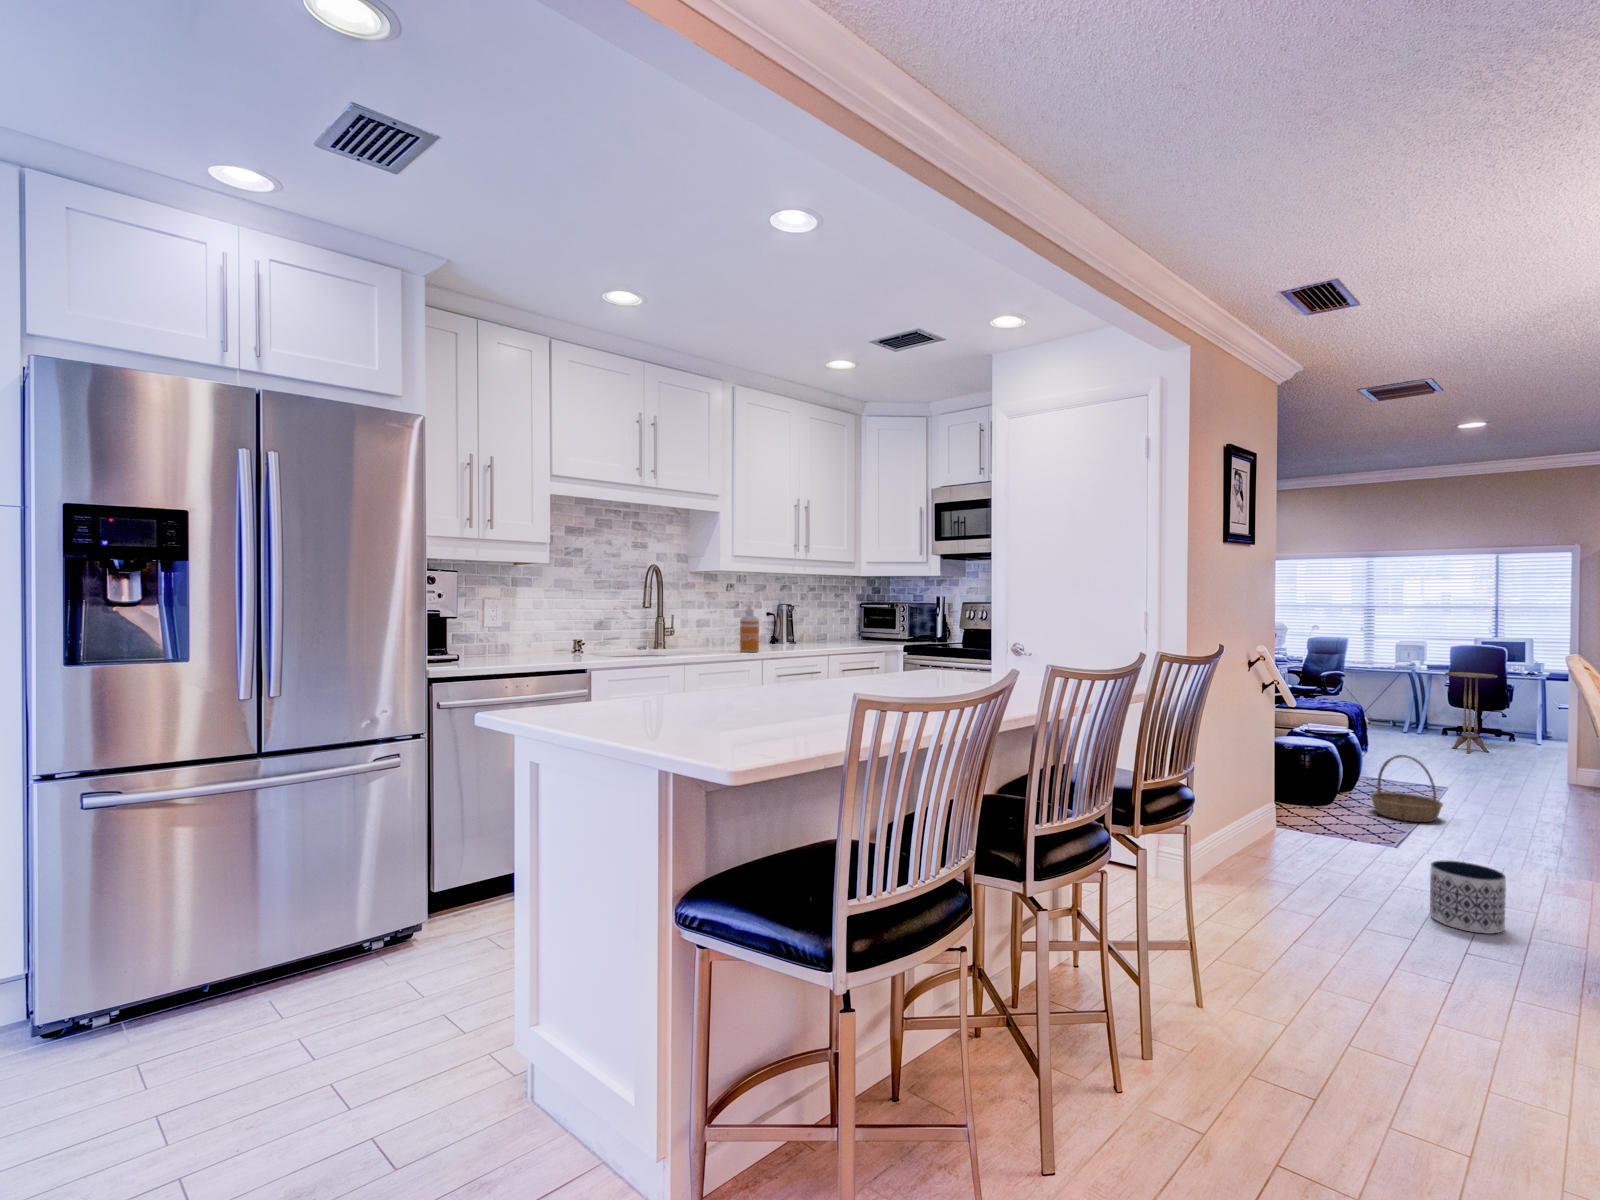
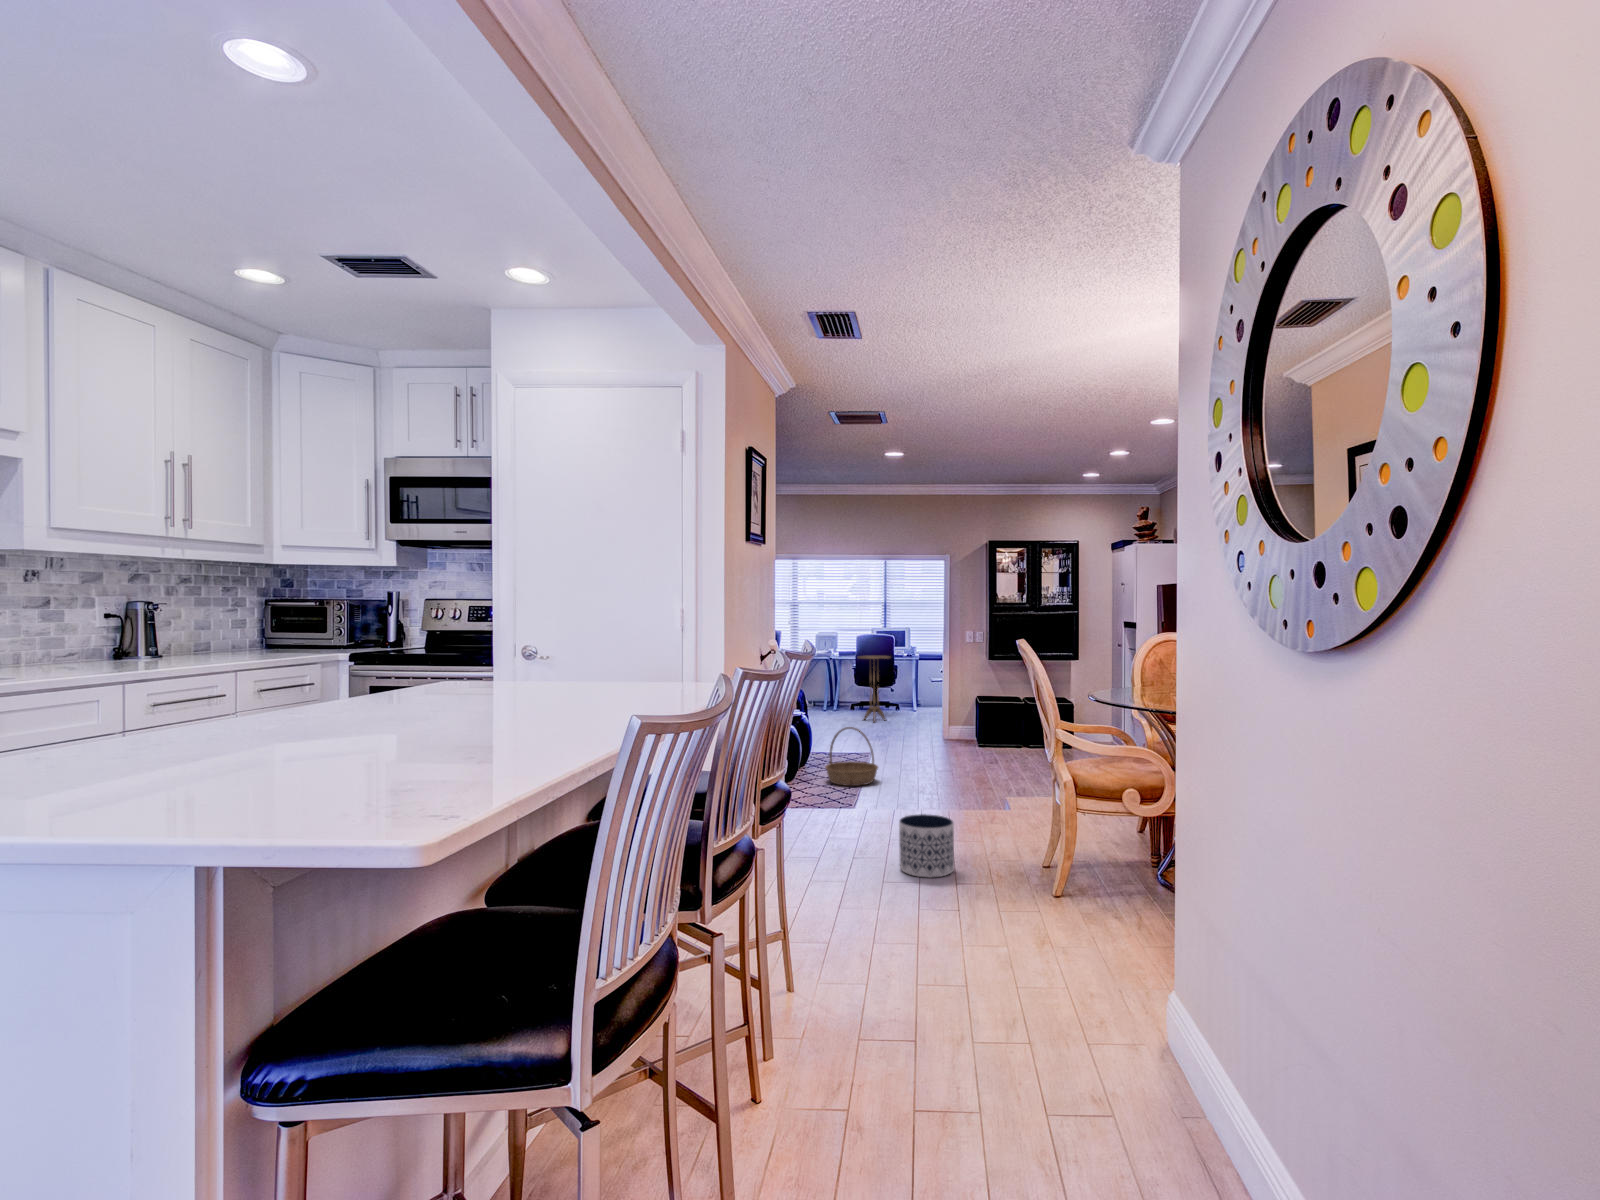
soap dispenser: present [740,605,759,652] -> none [42,595,81,669]

